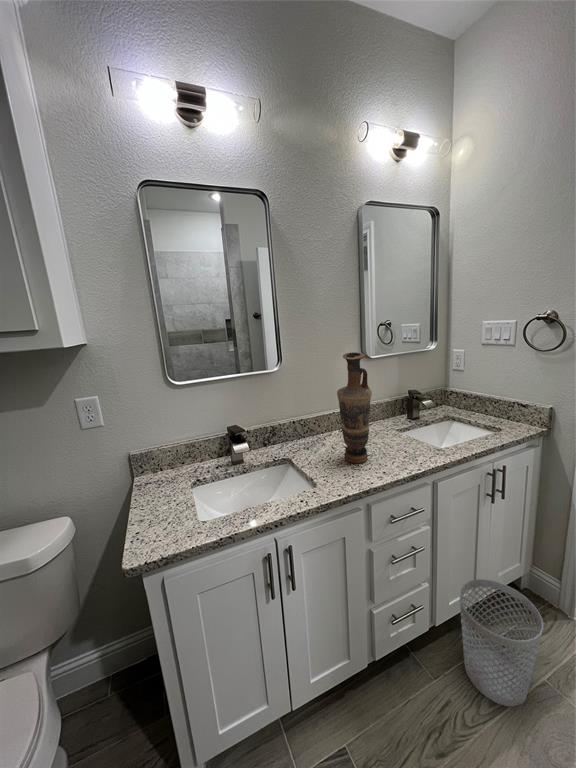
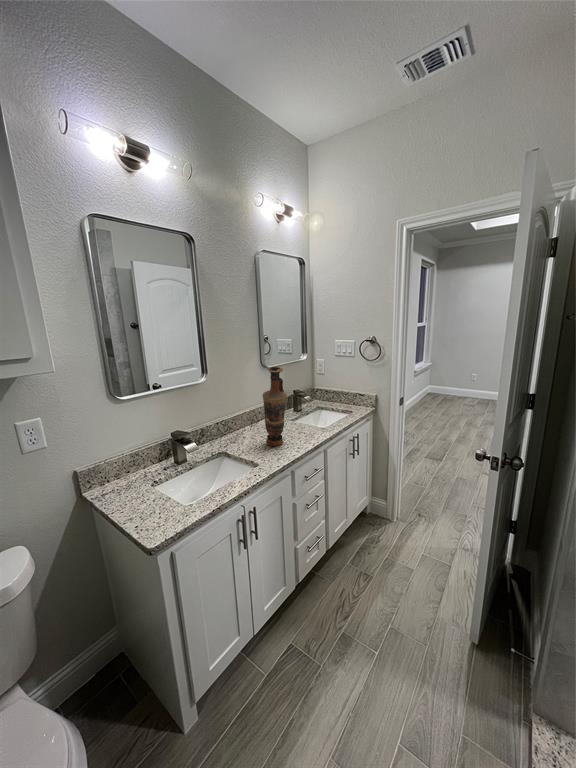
wastebasket: present [459,579,543,706] -> none [341,508,385,579]

